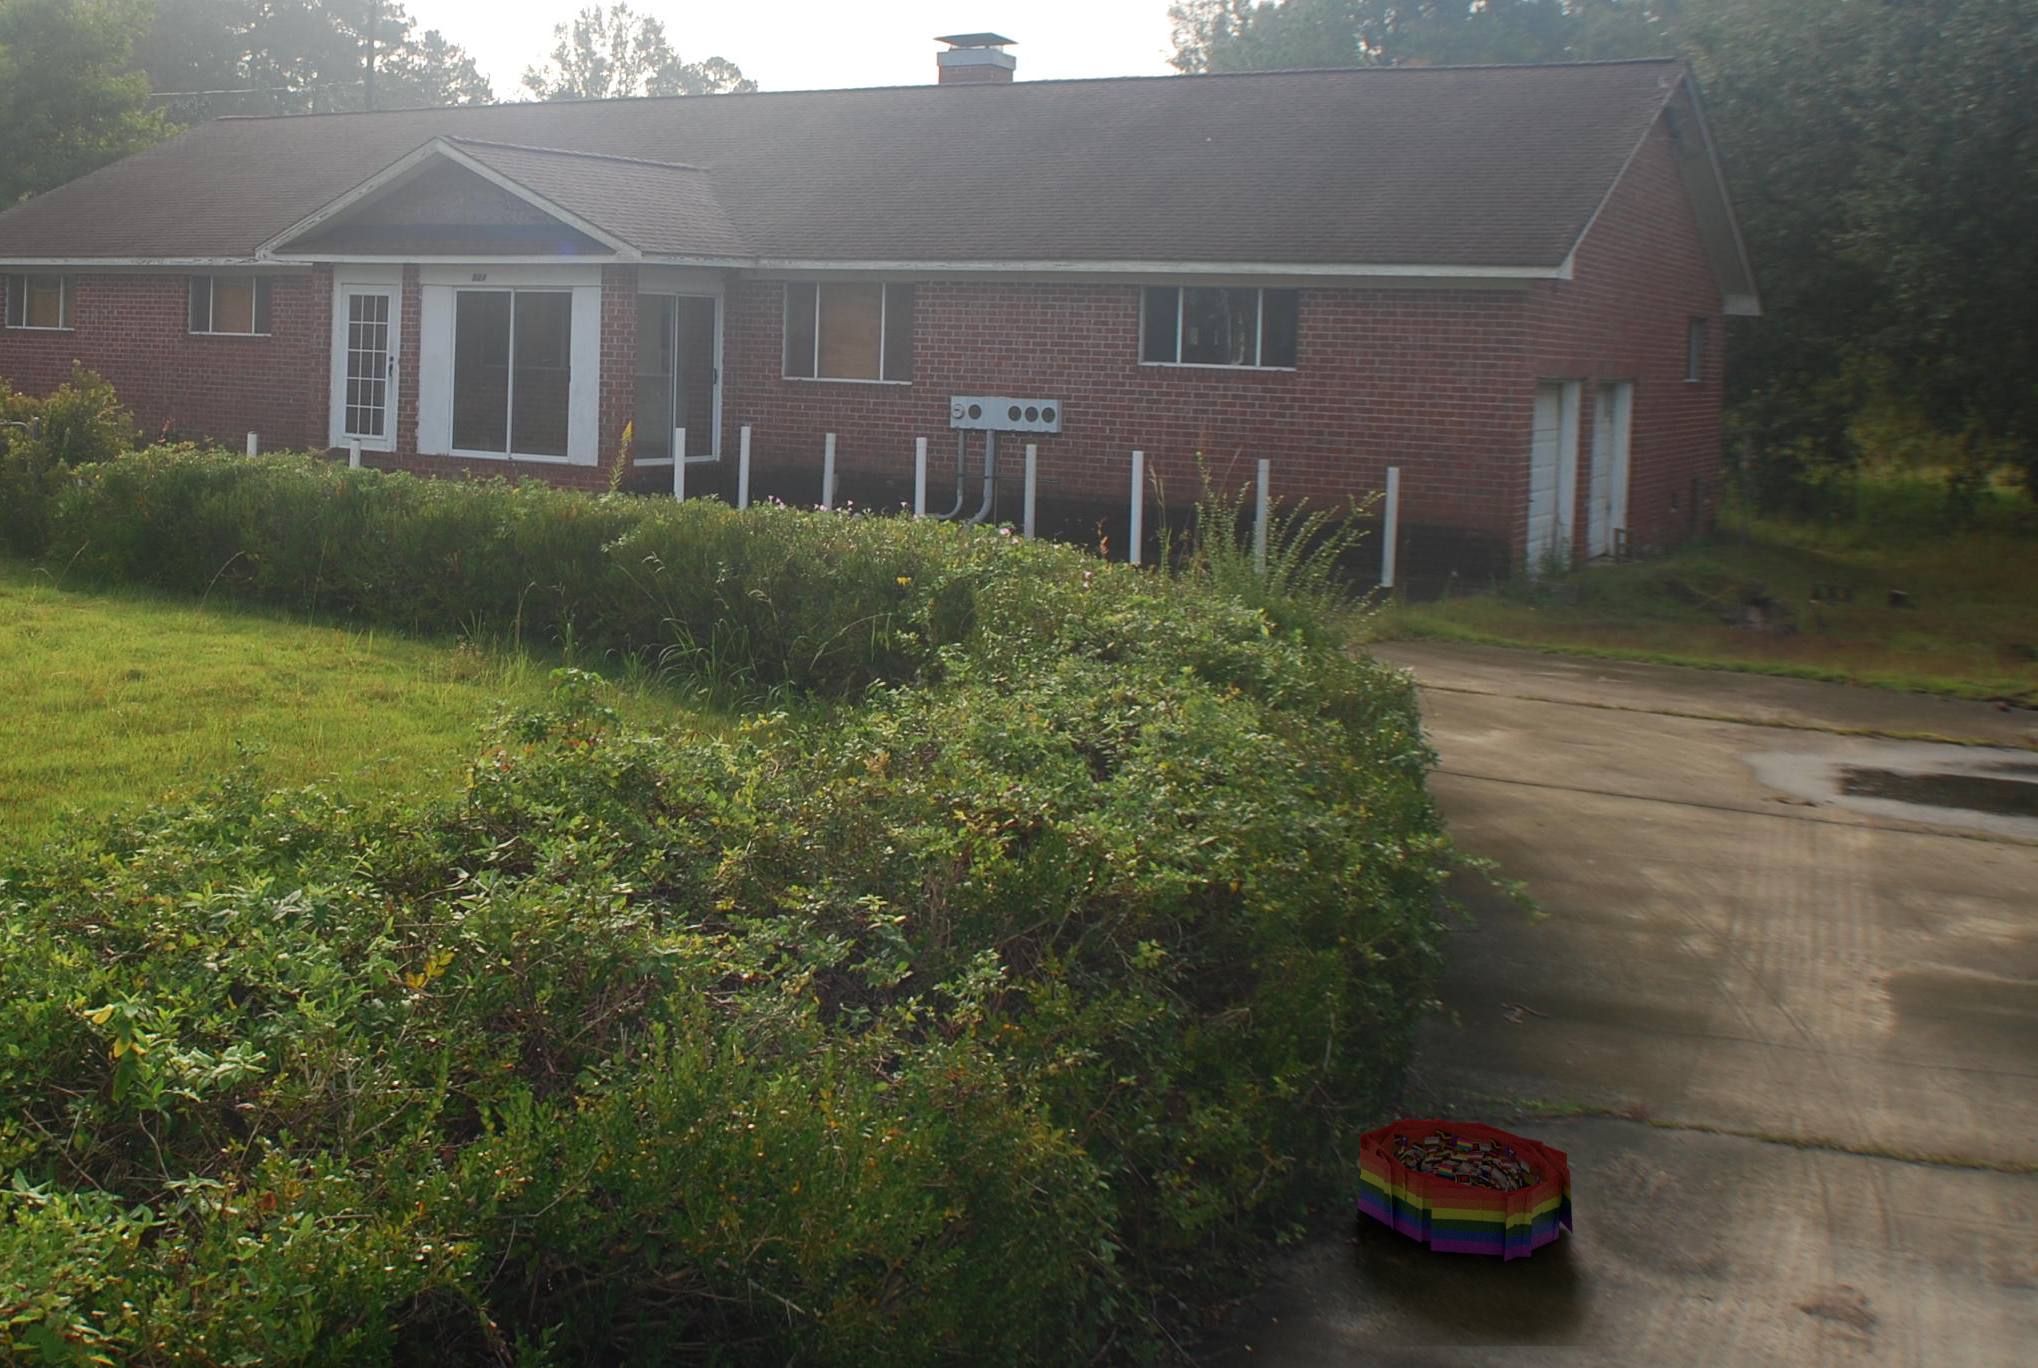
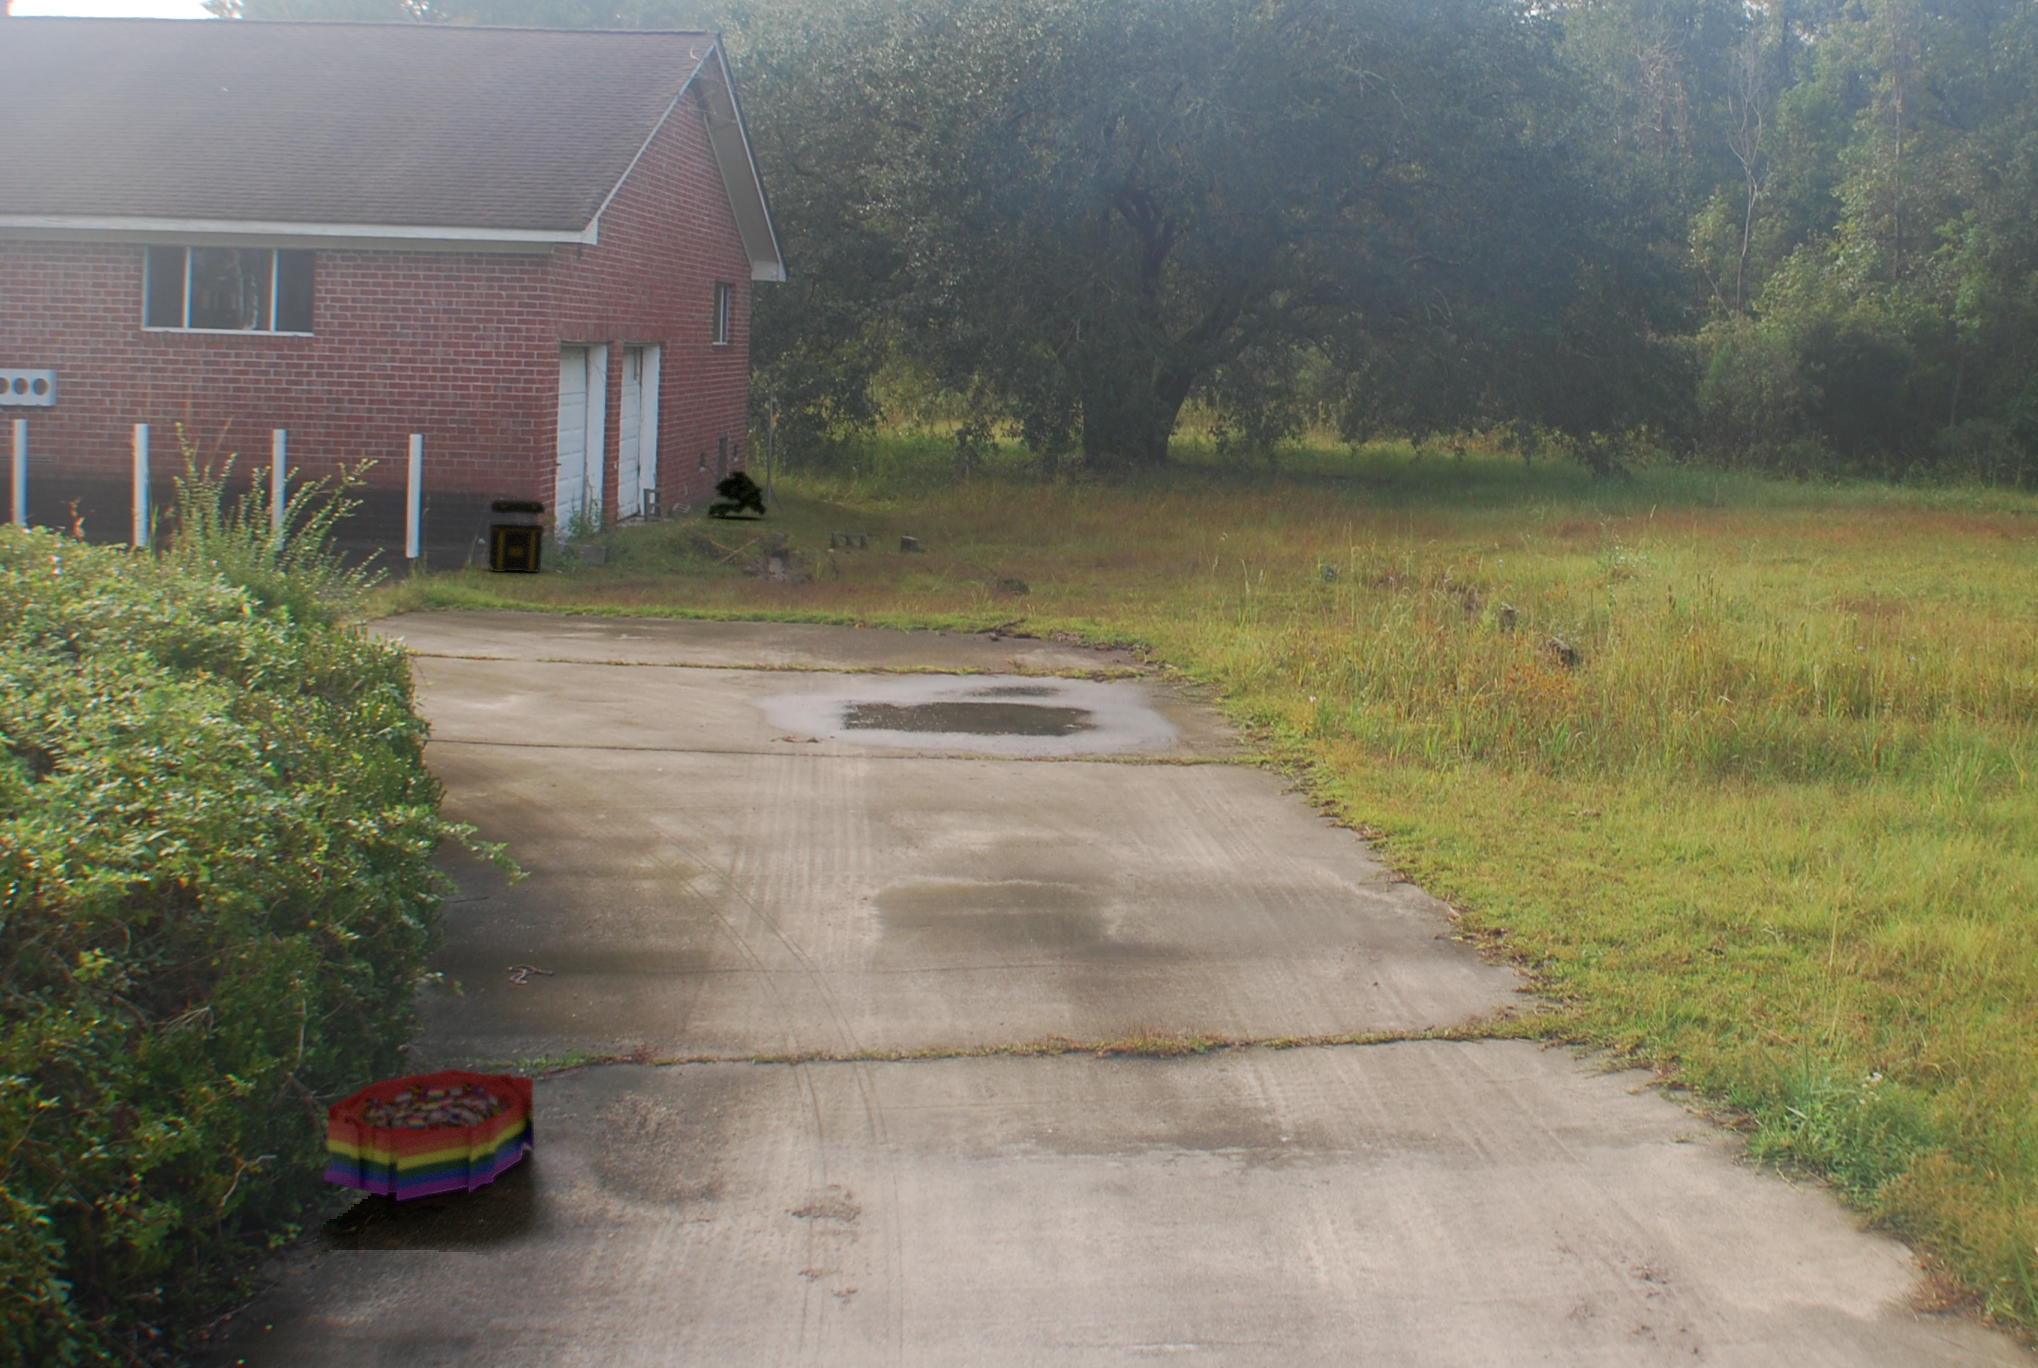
potted plant: none [1678,509,1750,560] -> present [708,471,766,518]
toolbox: none [1459,533,1514,607] -> present [489,500,545,572]

